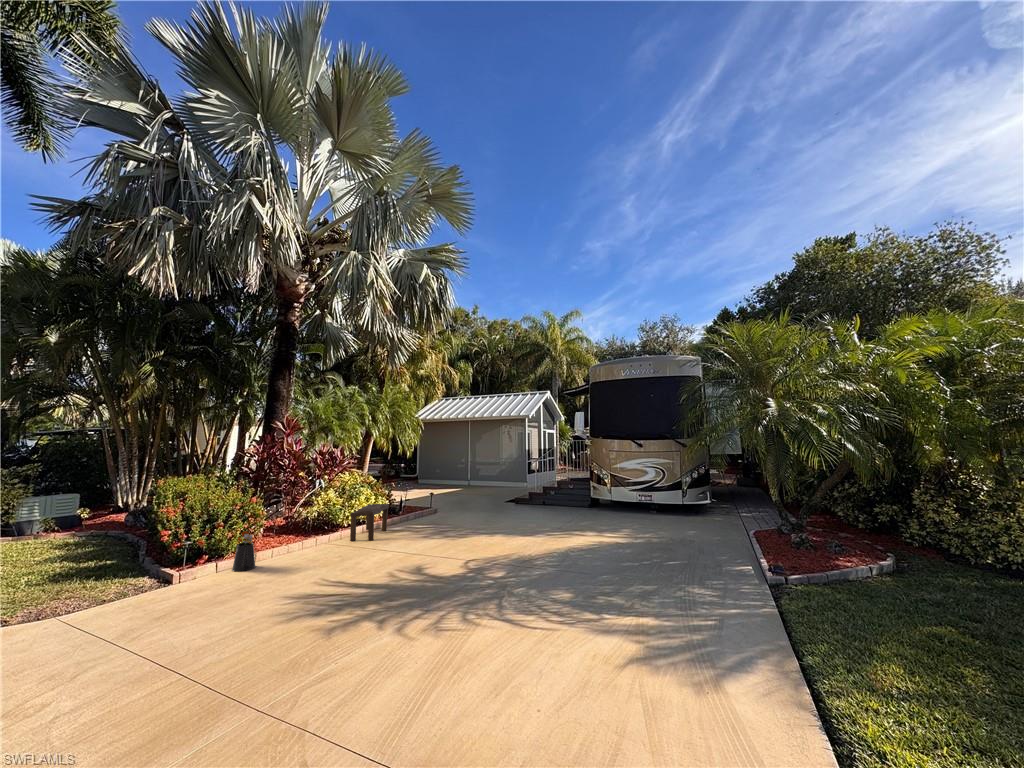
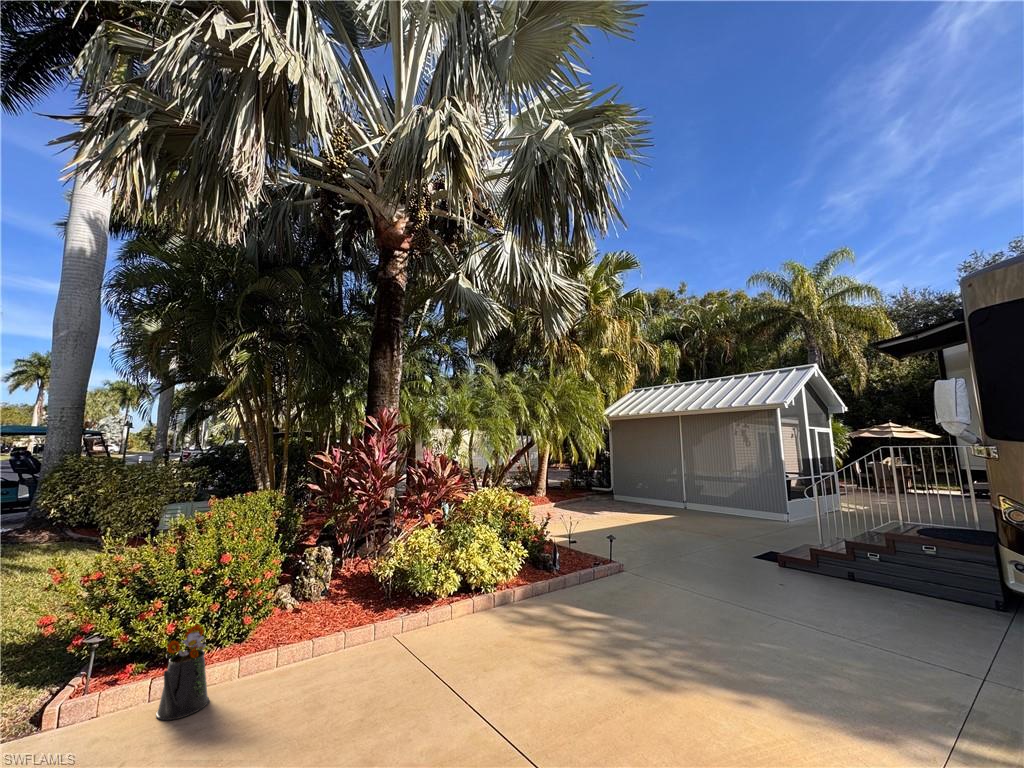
bench: present [350,504,389,541] -> none [434,559,518,647]

